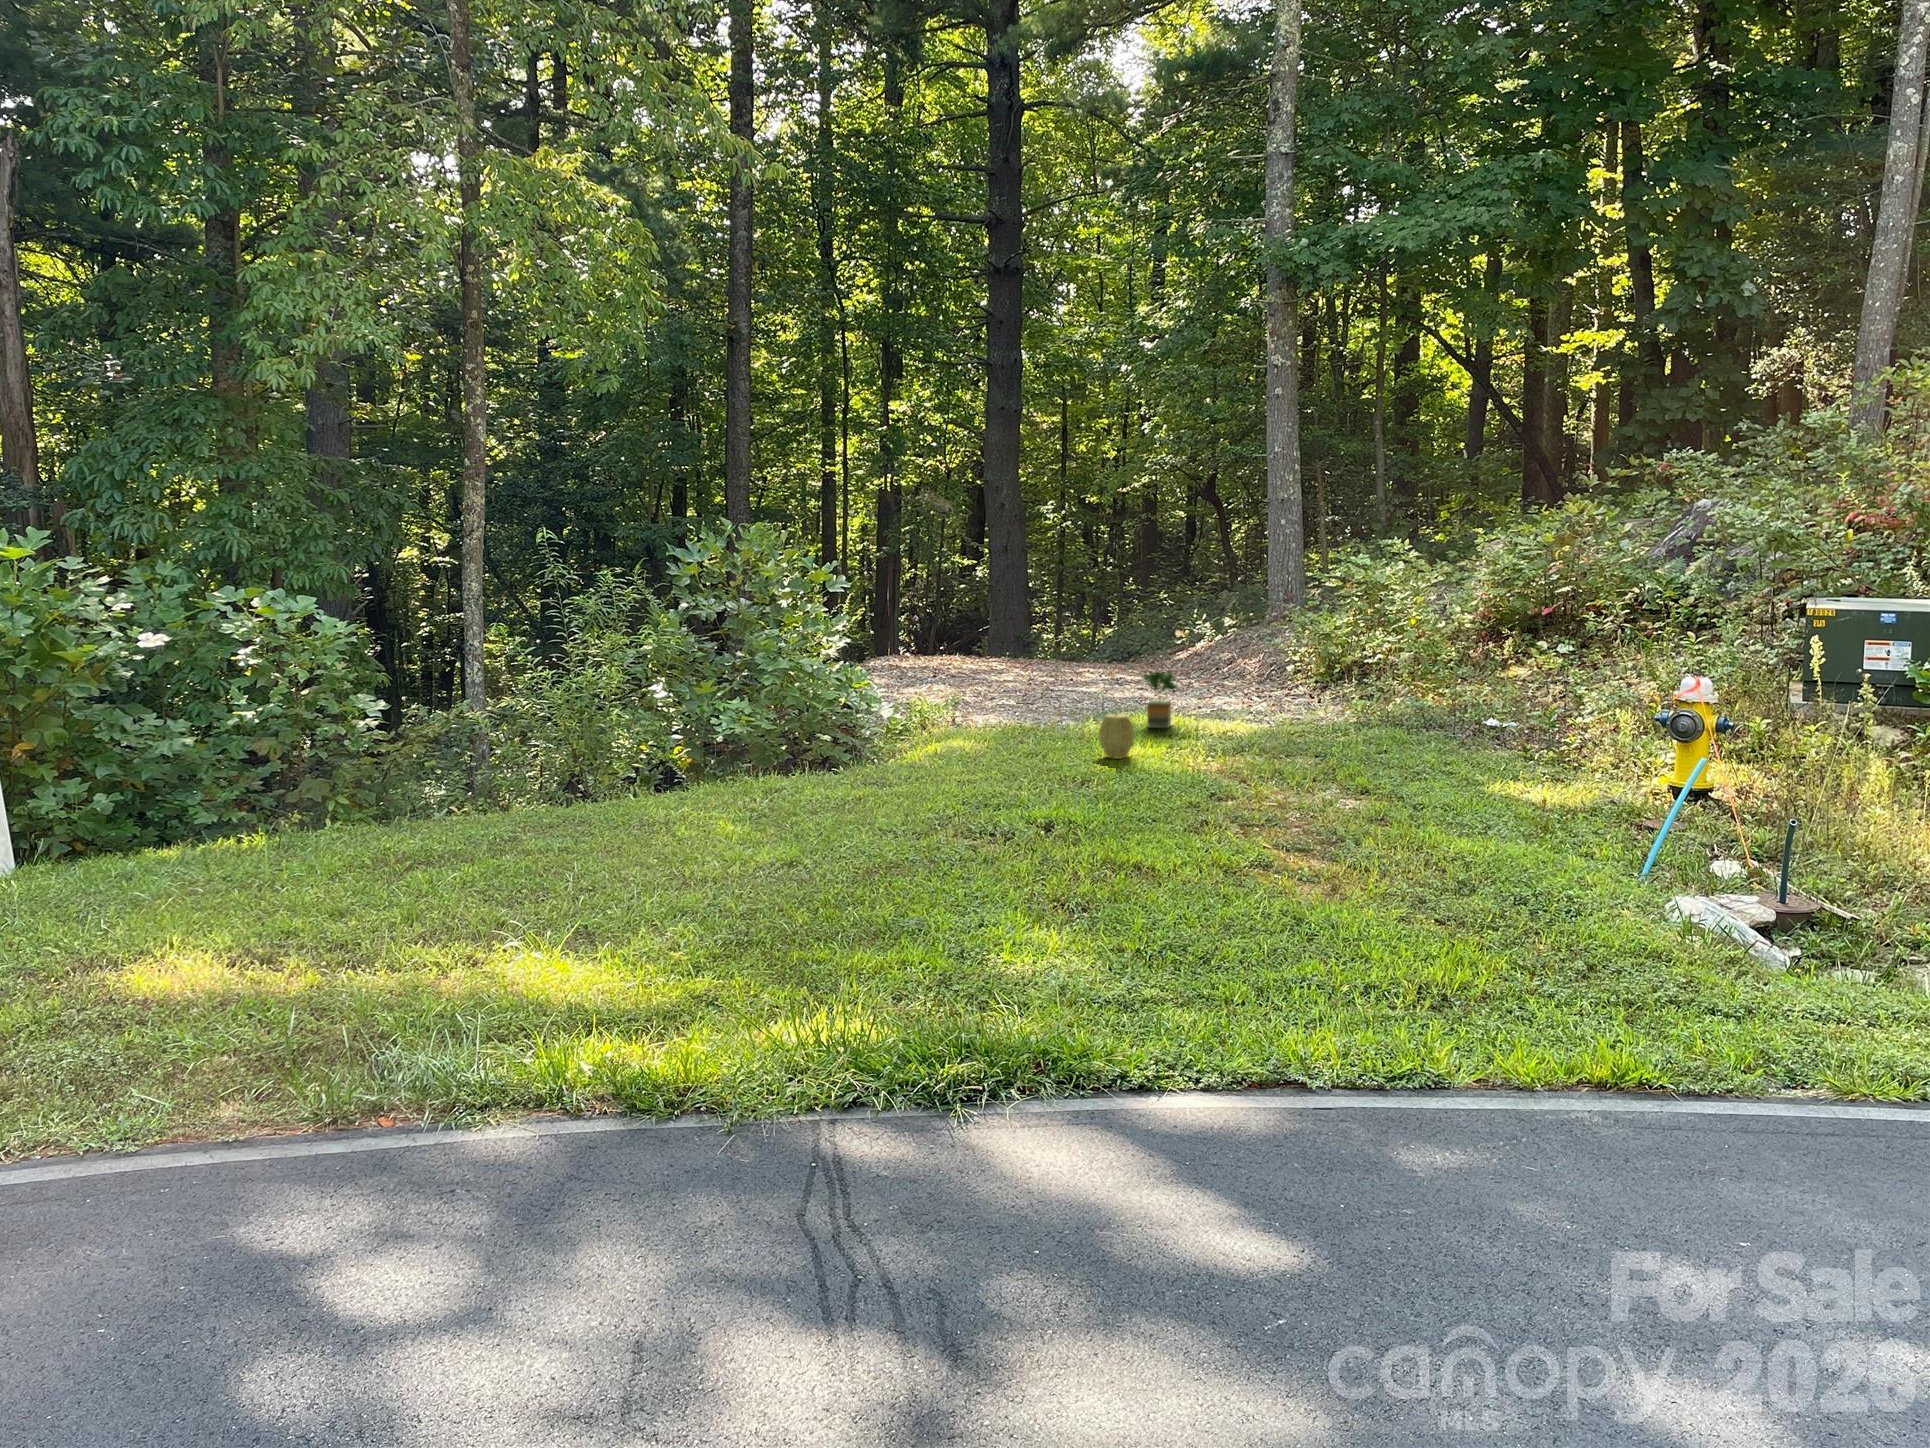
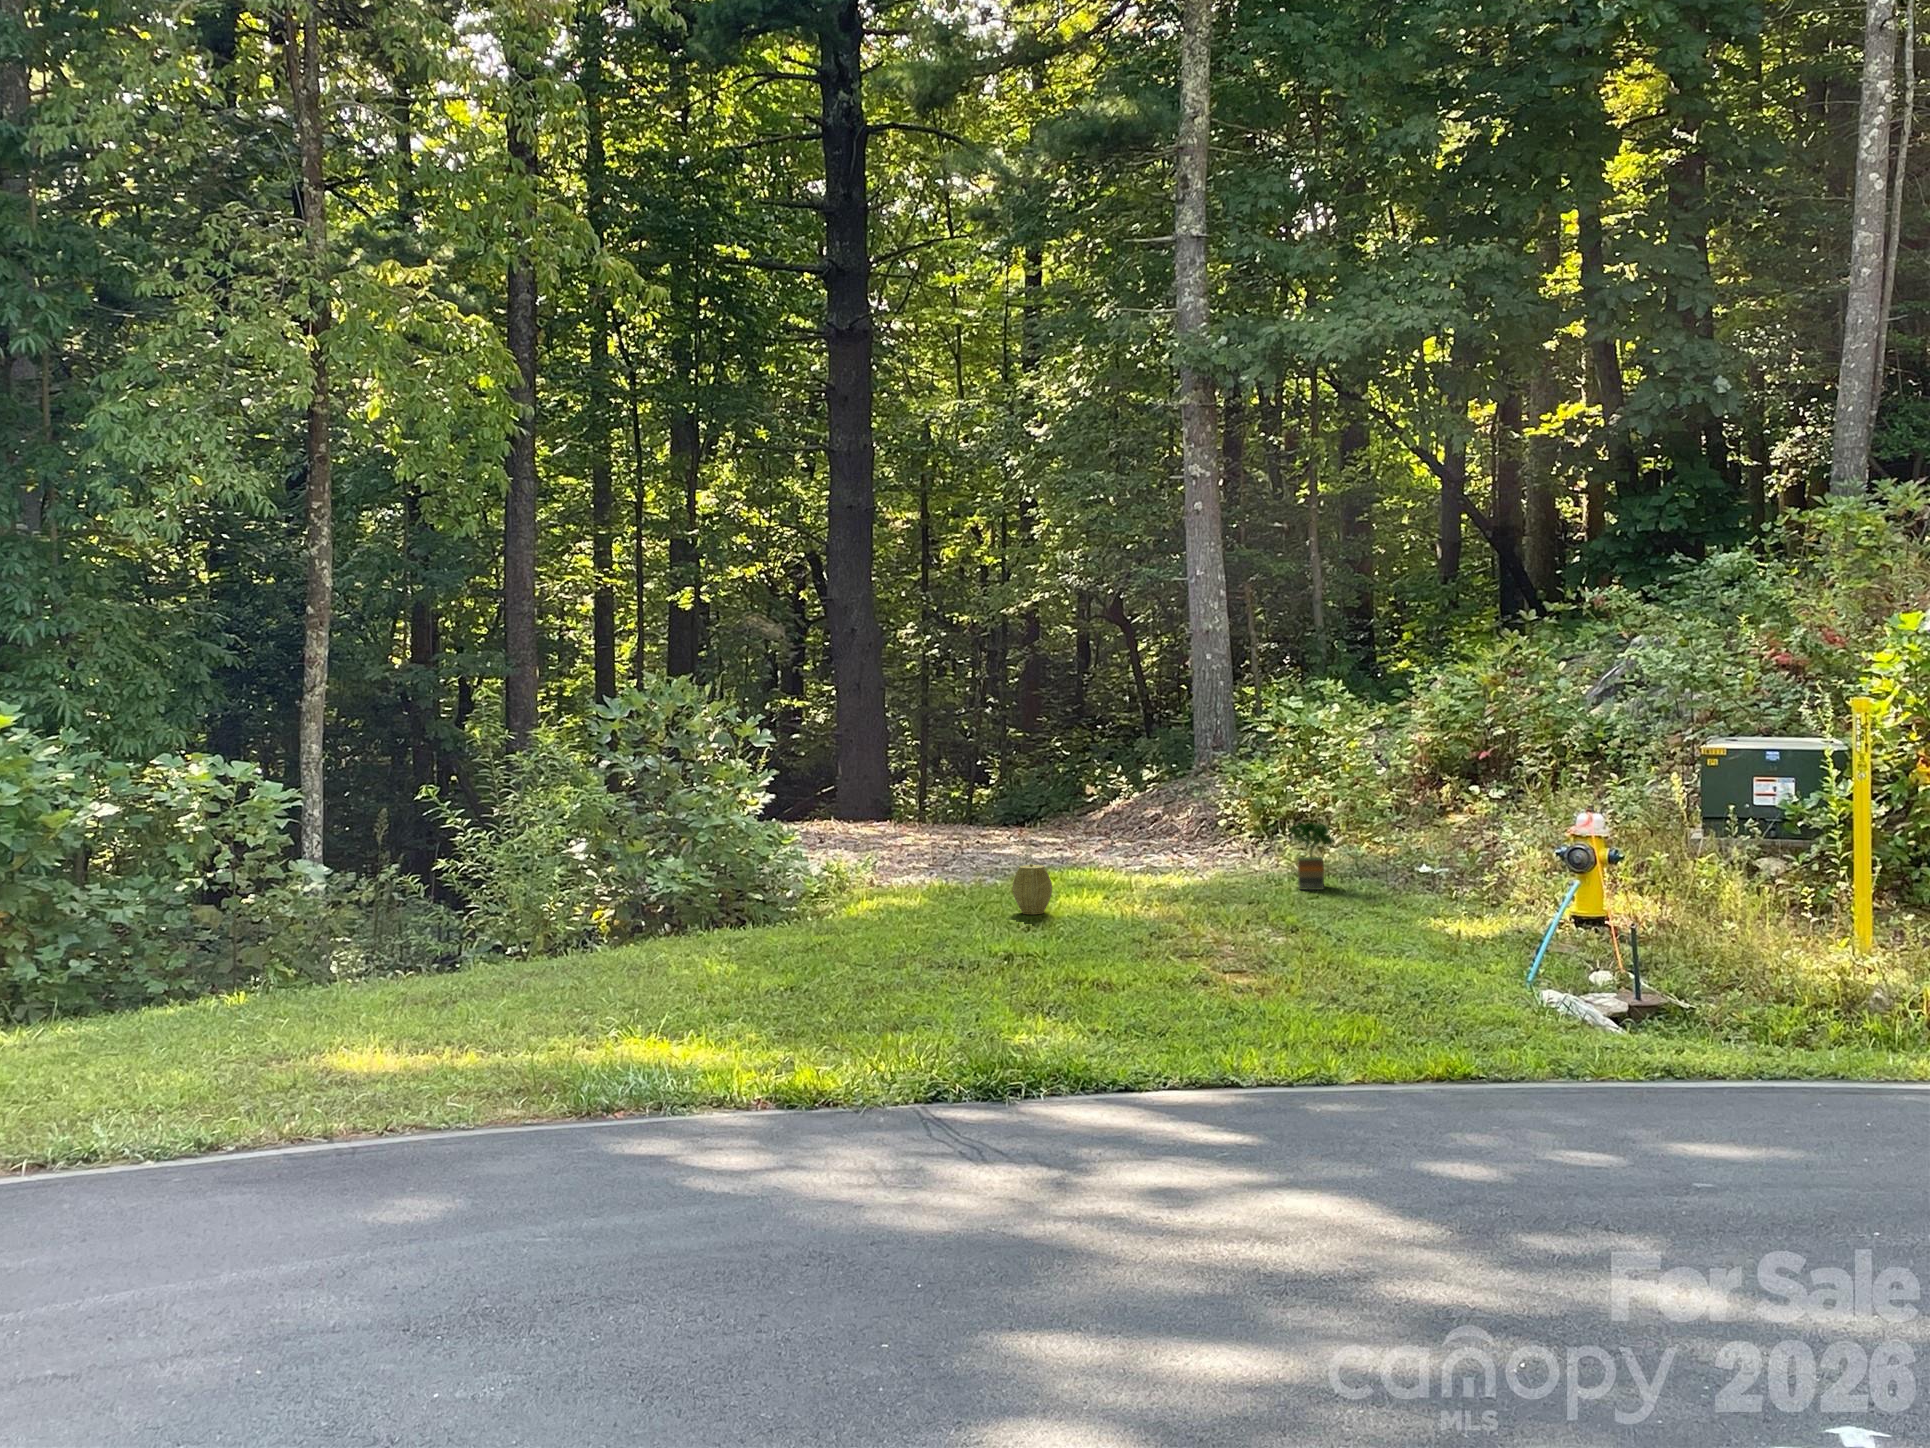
potted tree: present [1143,672,1177,728] -> present [1290,822,1334,890]

